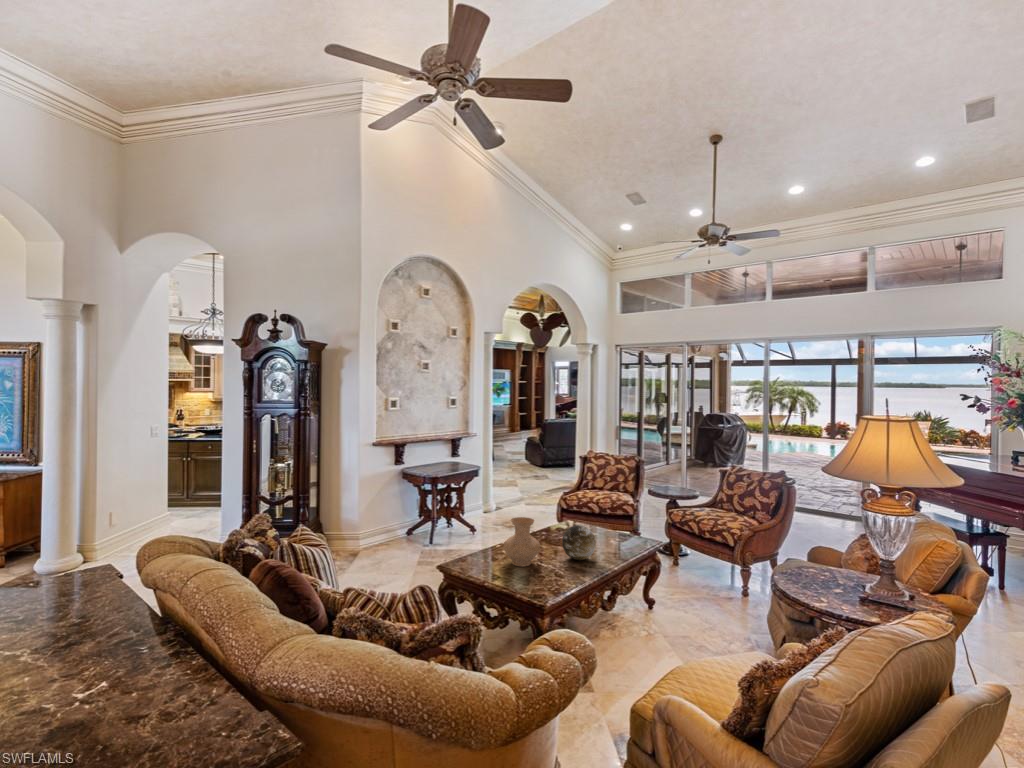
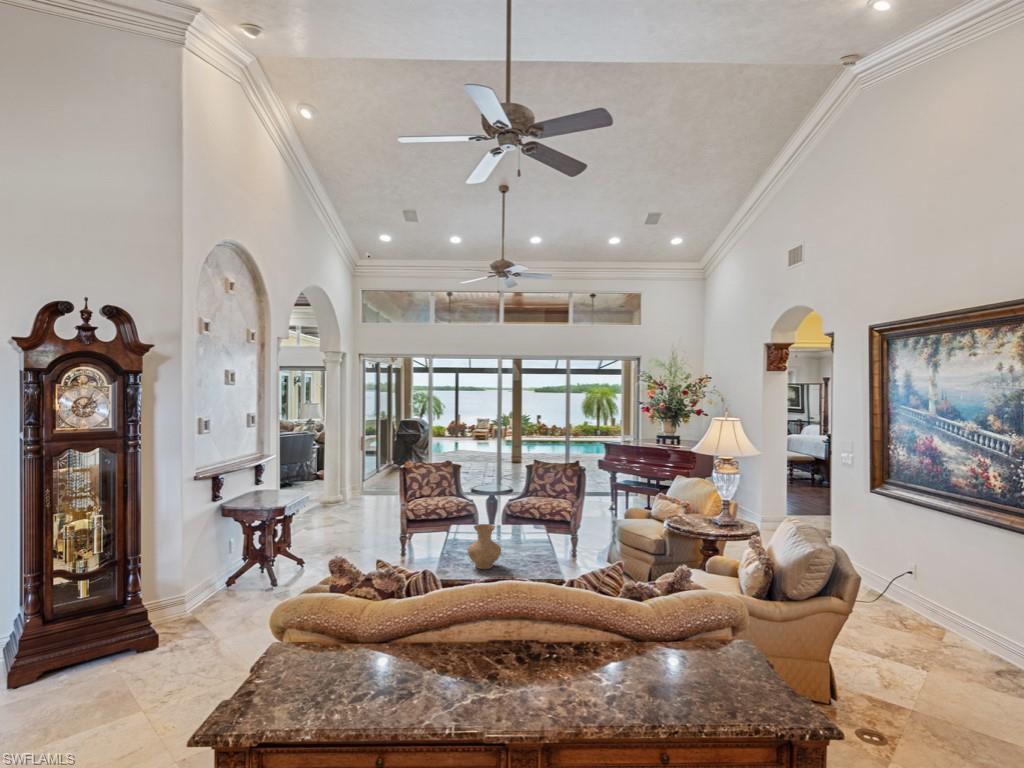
decorative orb: present [562,525,596,560] -> none [502,523,531,553]

